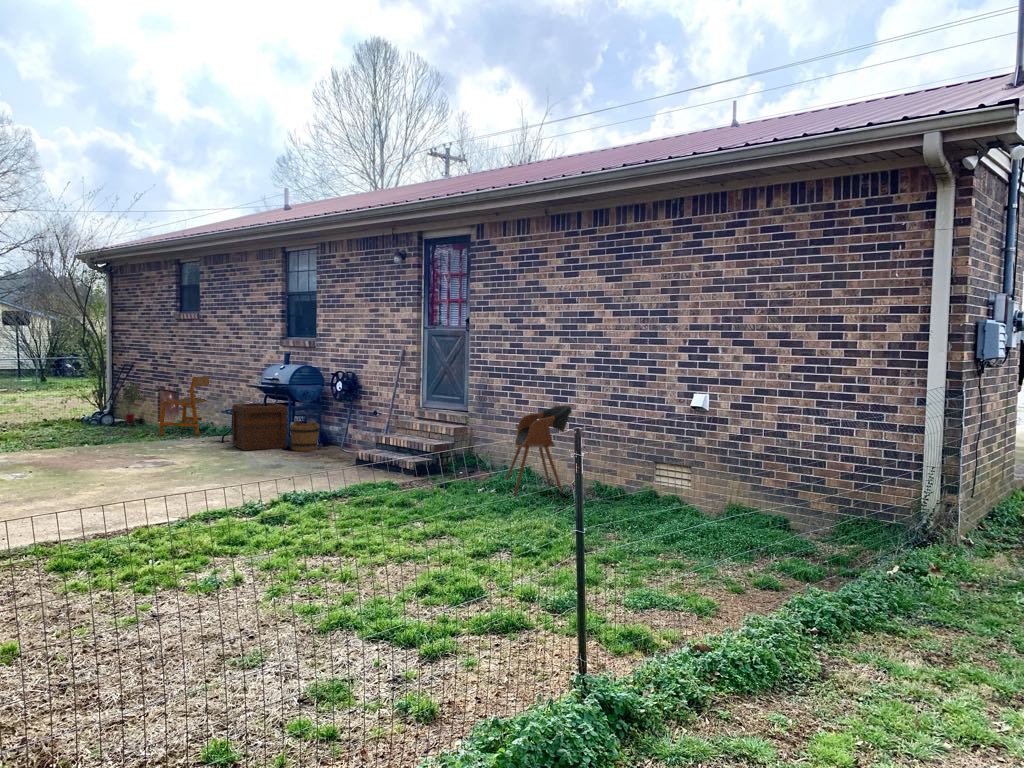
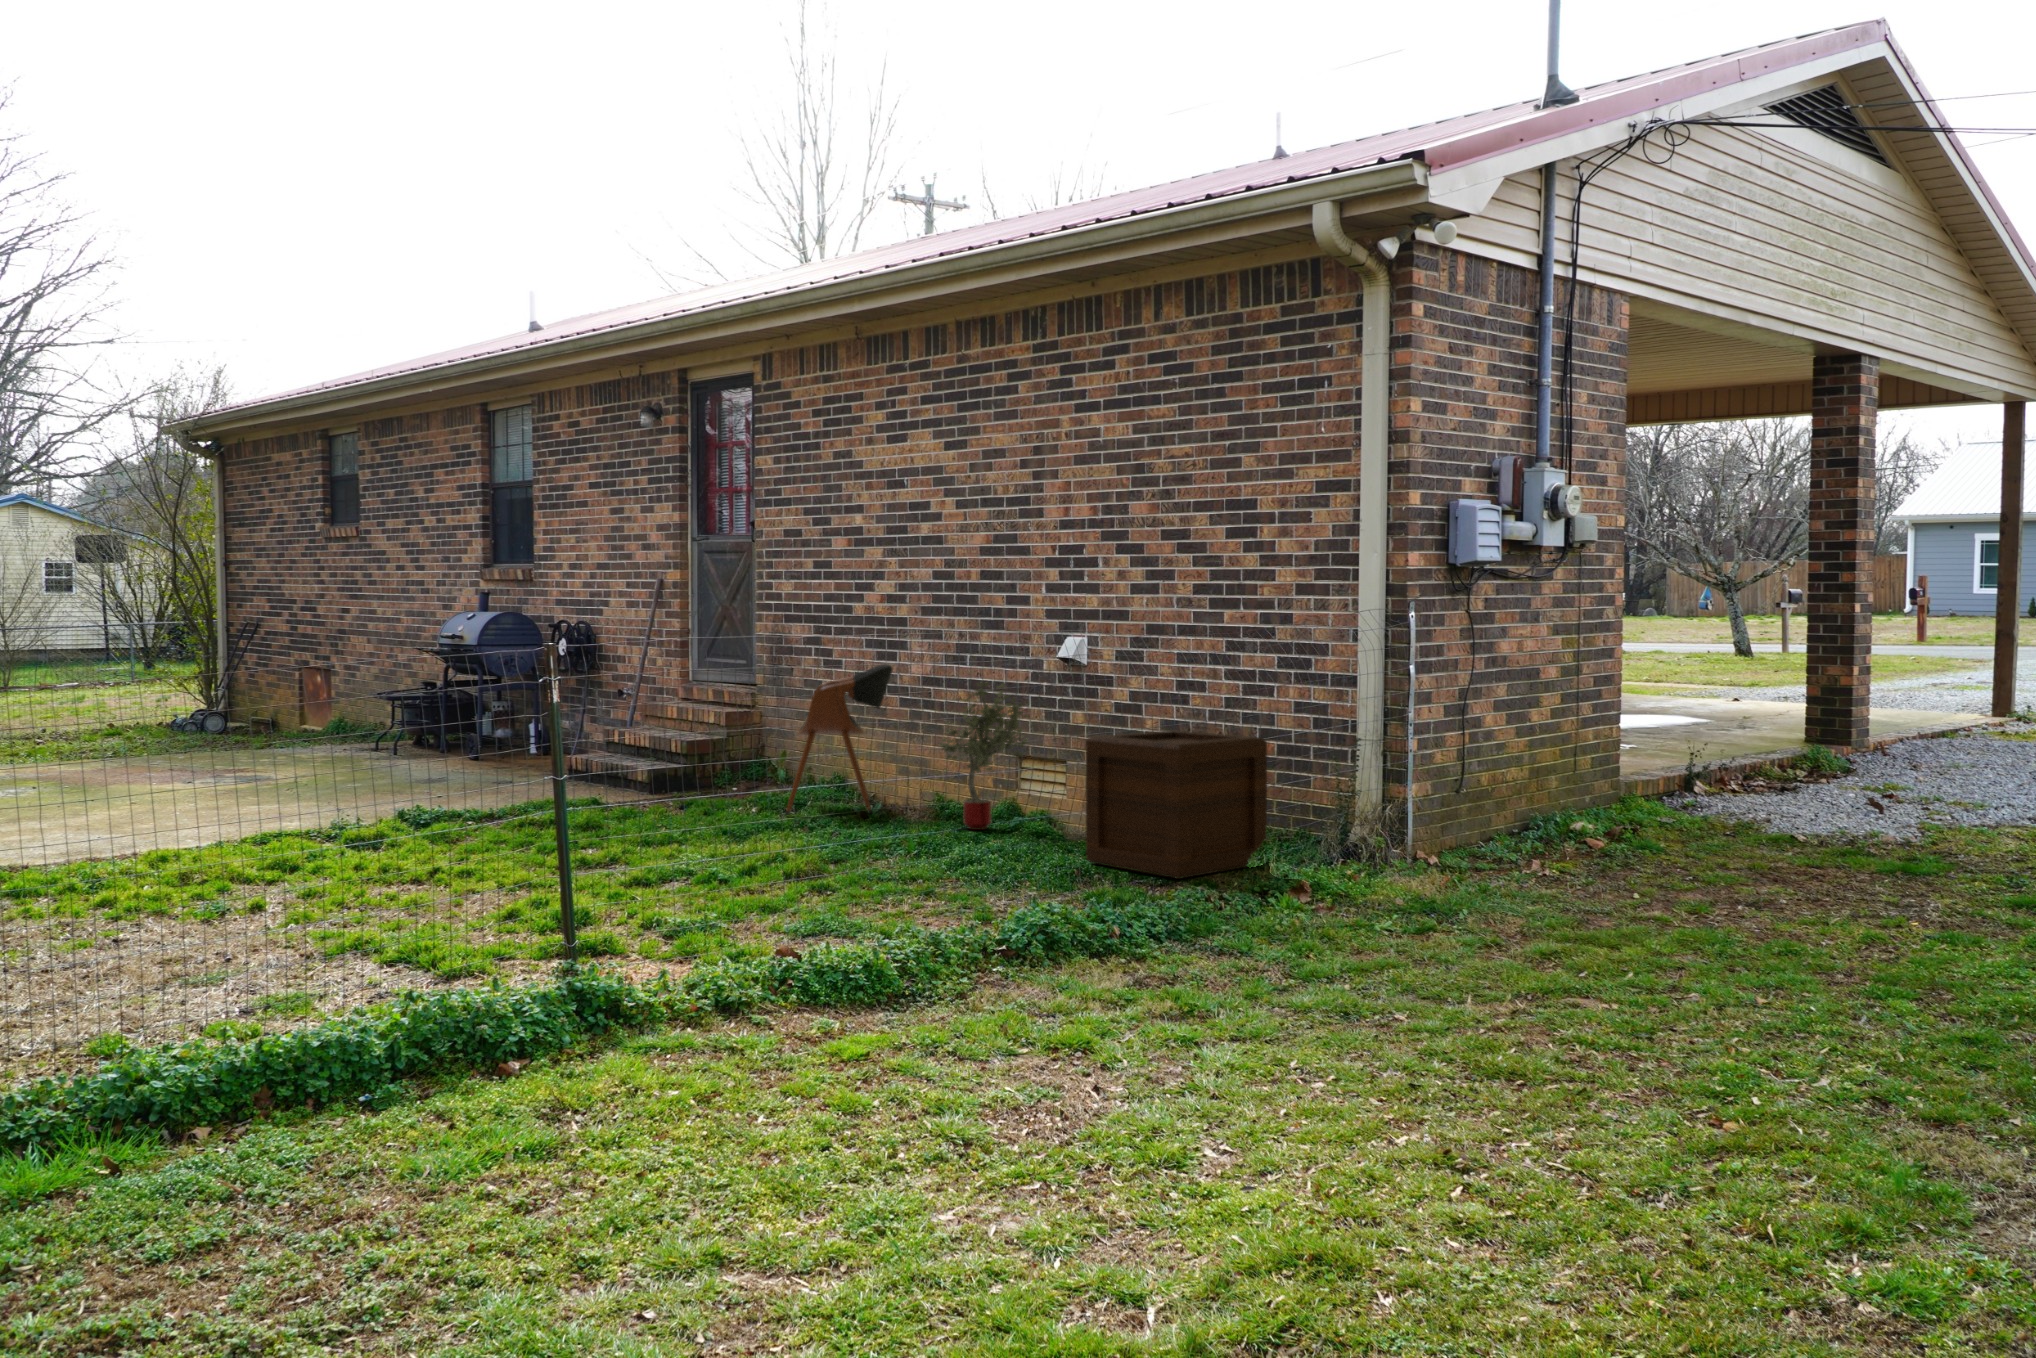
bench: present [159,376,210,435] -> none [281,637,391,742]
potted tree: present [123,380,147,423] -> present [940,682,1028,830]
wooden crate: present [232,403,287,451] -> present [1086,730,1267,879]
bucket: present [290,420,320,451] -> none [483,707,537,761]

